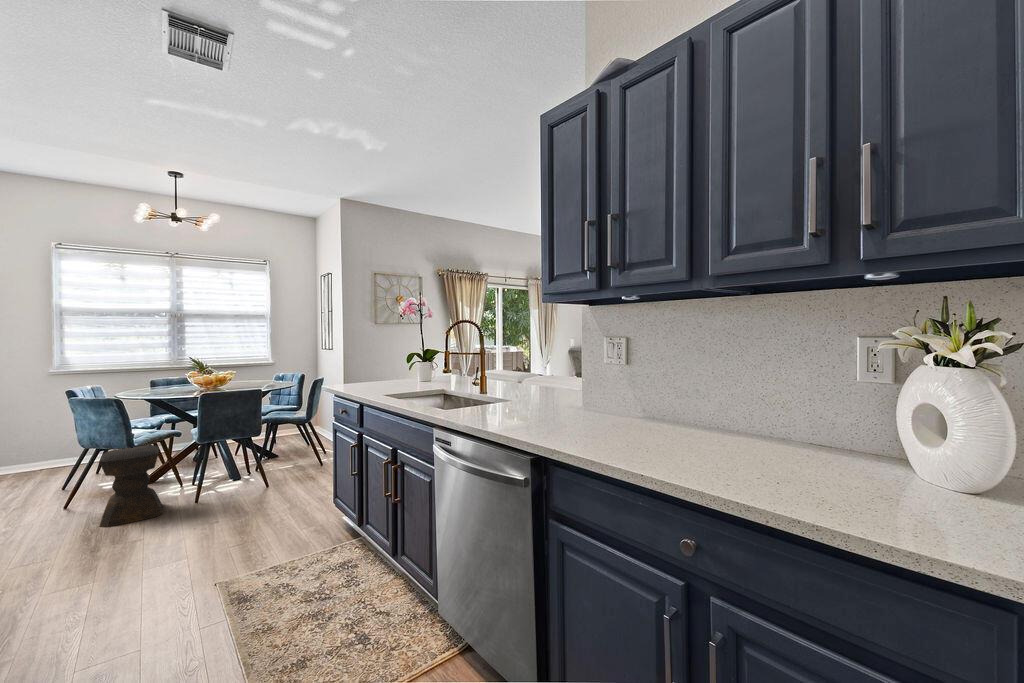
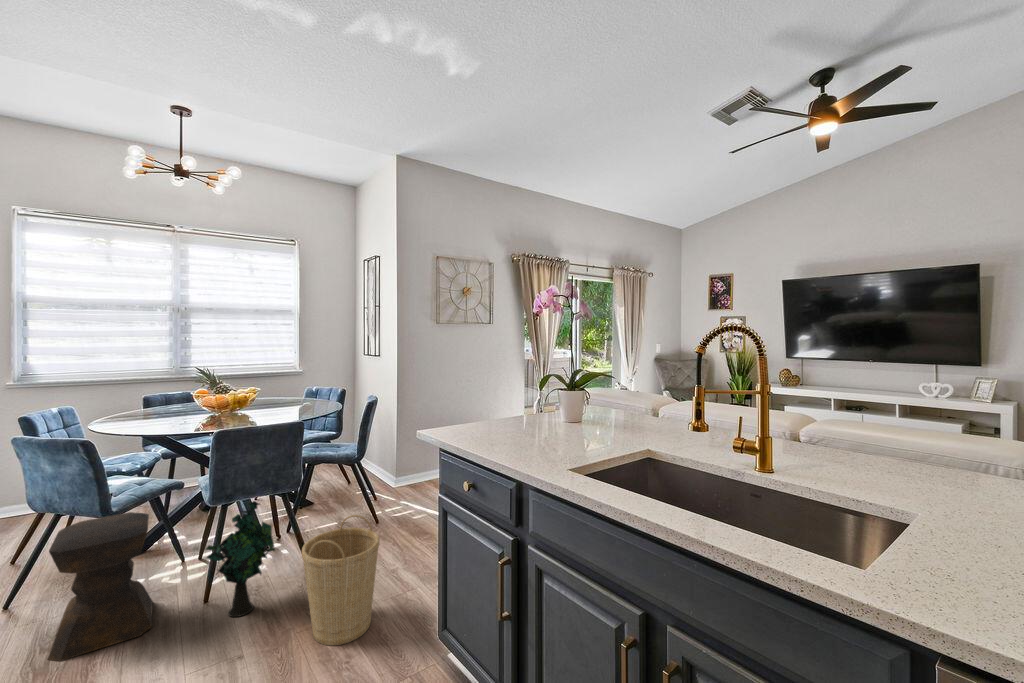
decorative plant: none [195,437,242,509] -> present [206,501,276,617]
basket: none [255,444,306,518] -> present [302,515,380,645]

